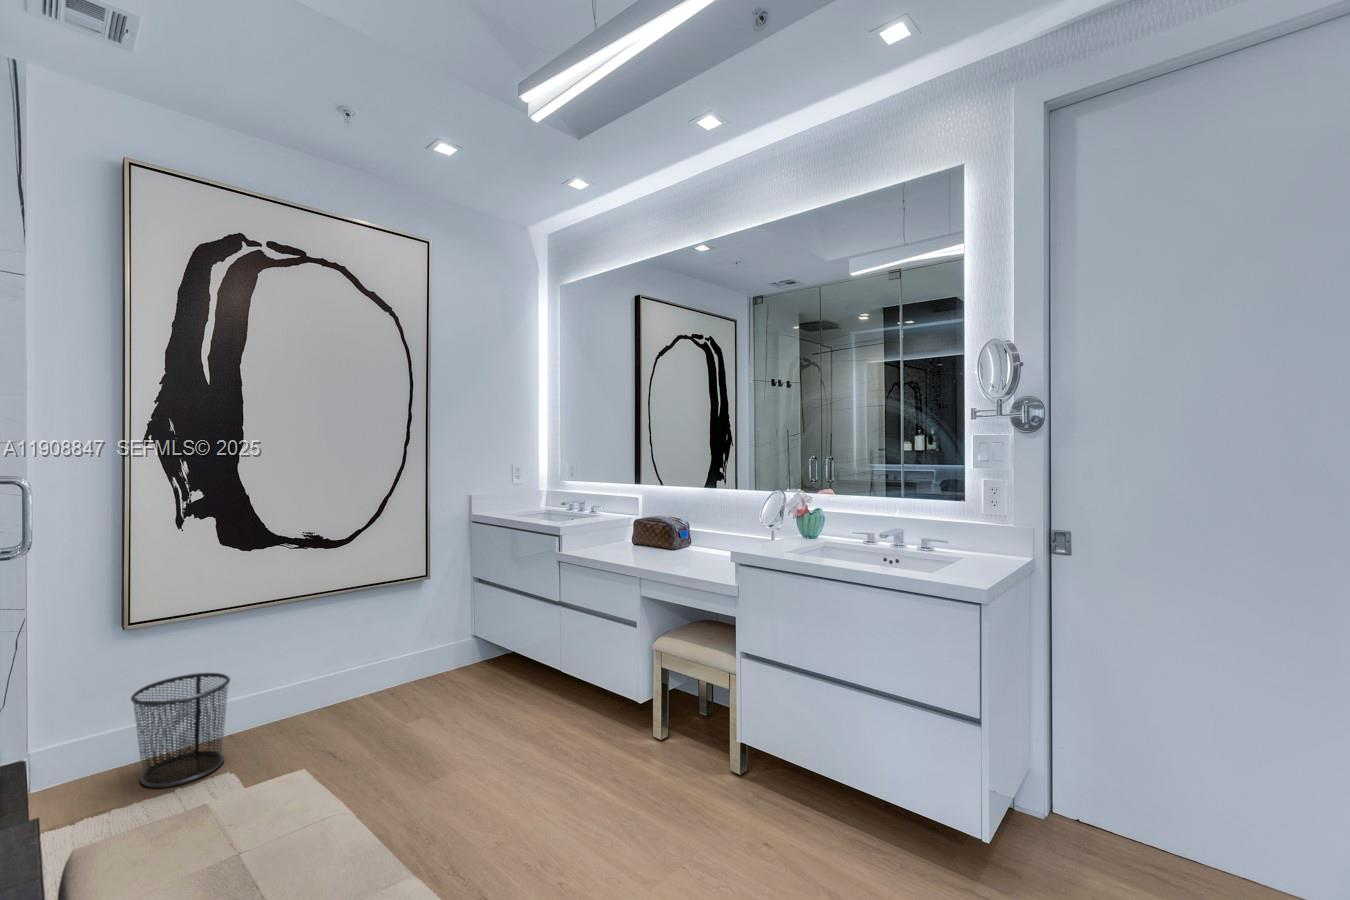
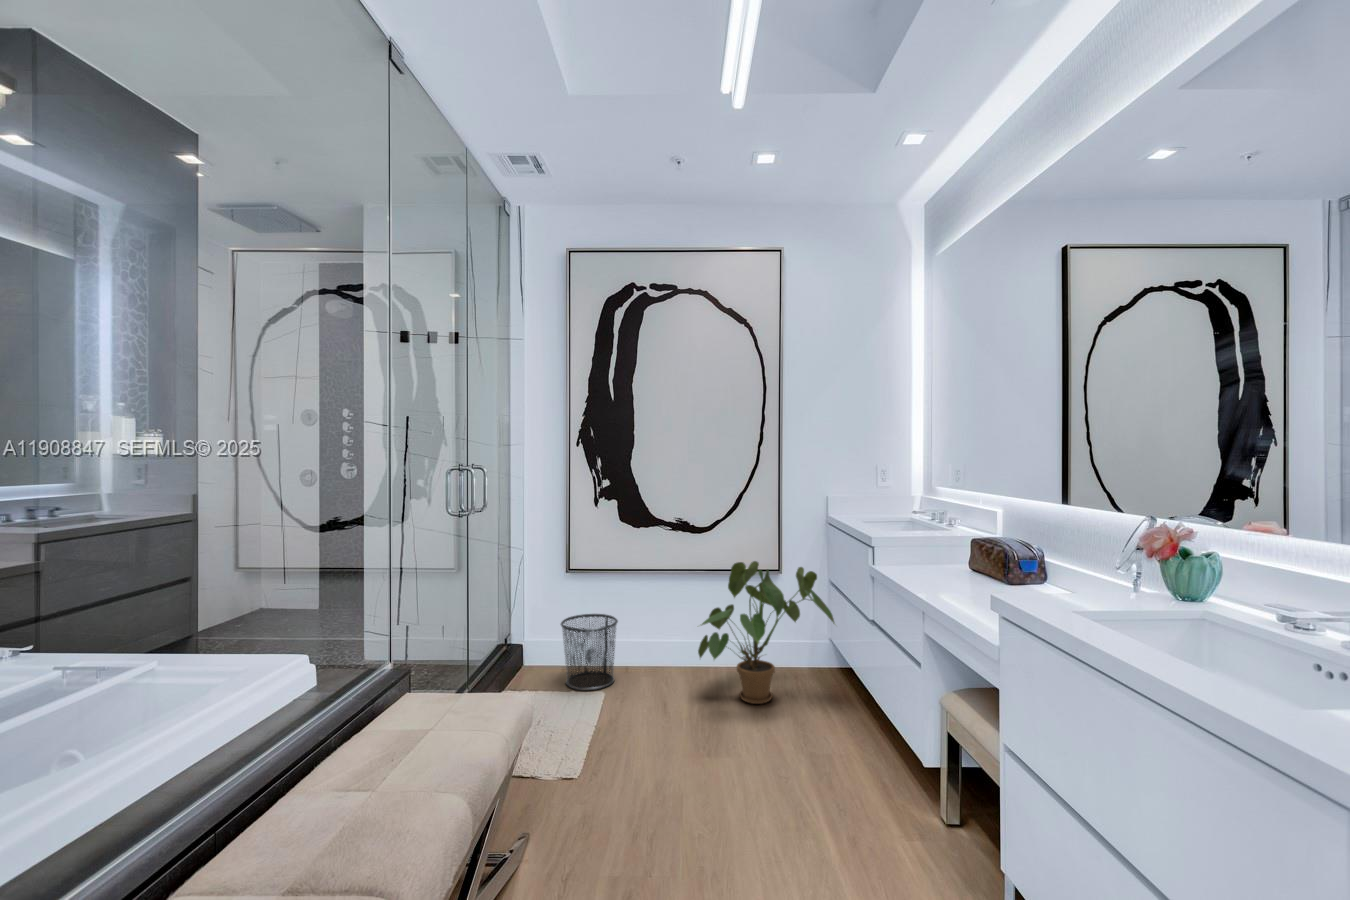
house plant: none [355,570,506,721] -> present [698,561,834,704]

